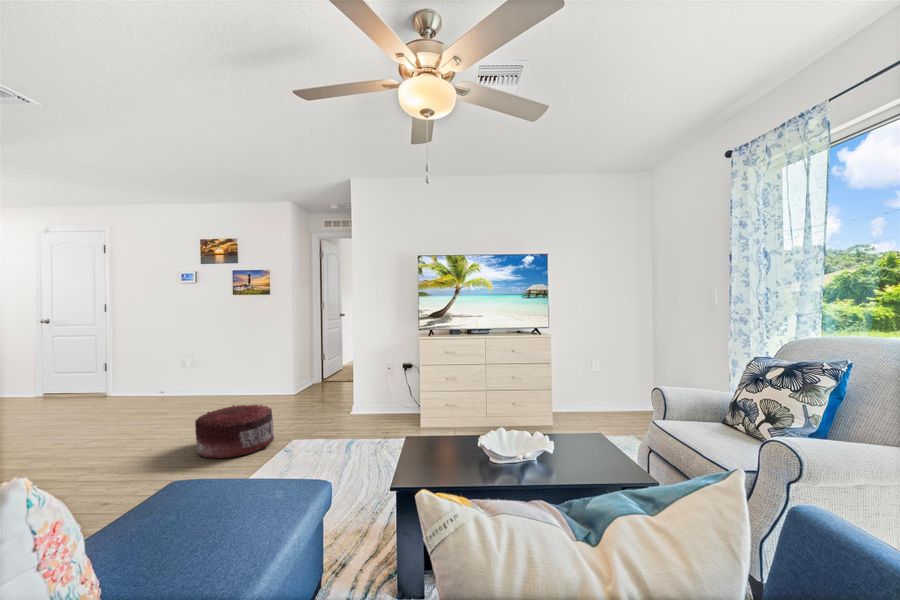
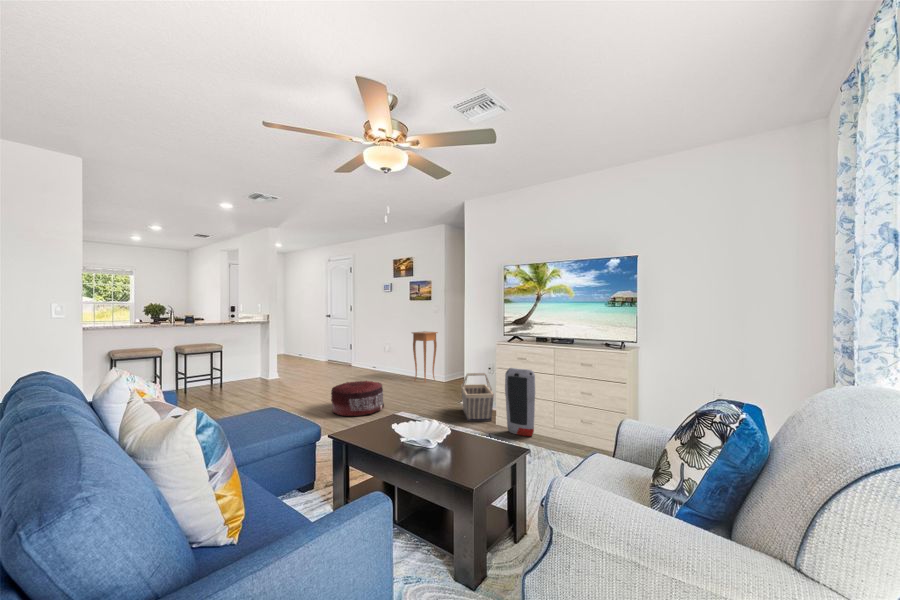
side table: none [247,334,282,399] -> present [412,331,437,381]
air purifier: none [440,362,473,428] -> present [505,368,535,436]
basket: none [364,373,417,428] -> present [461,373,494,421]

